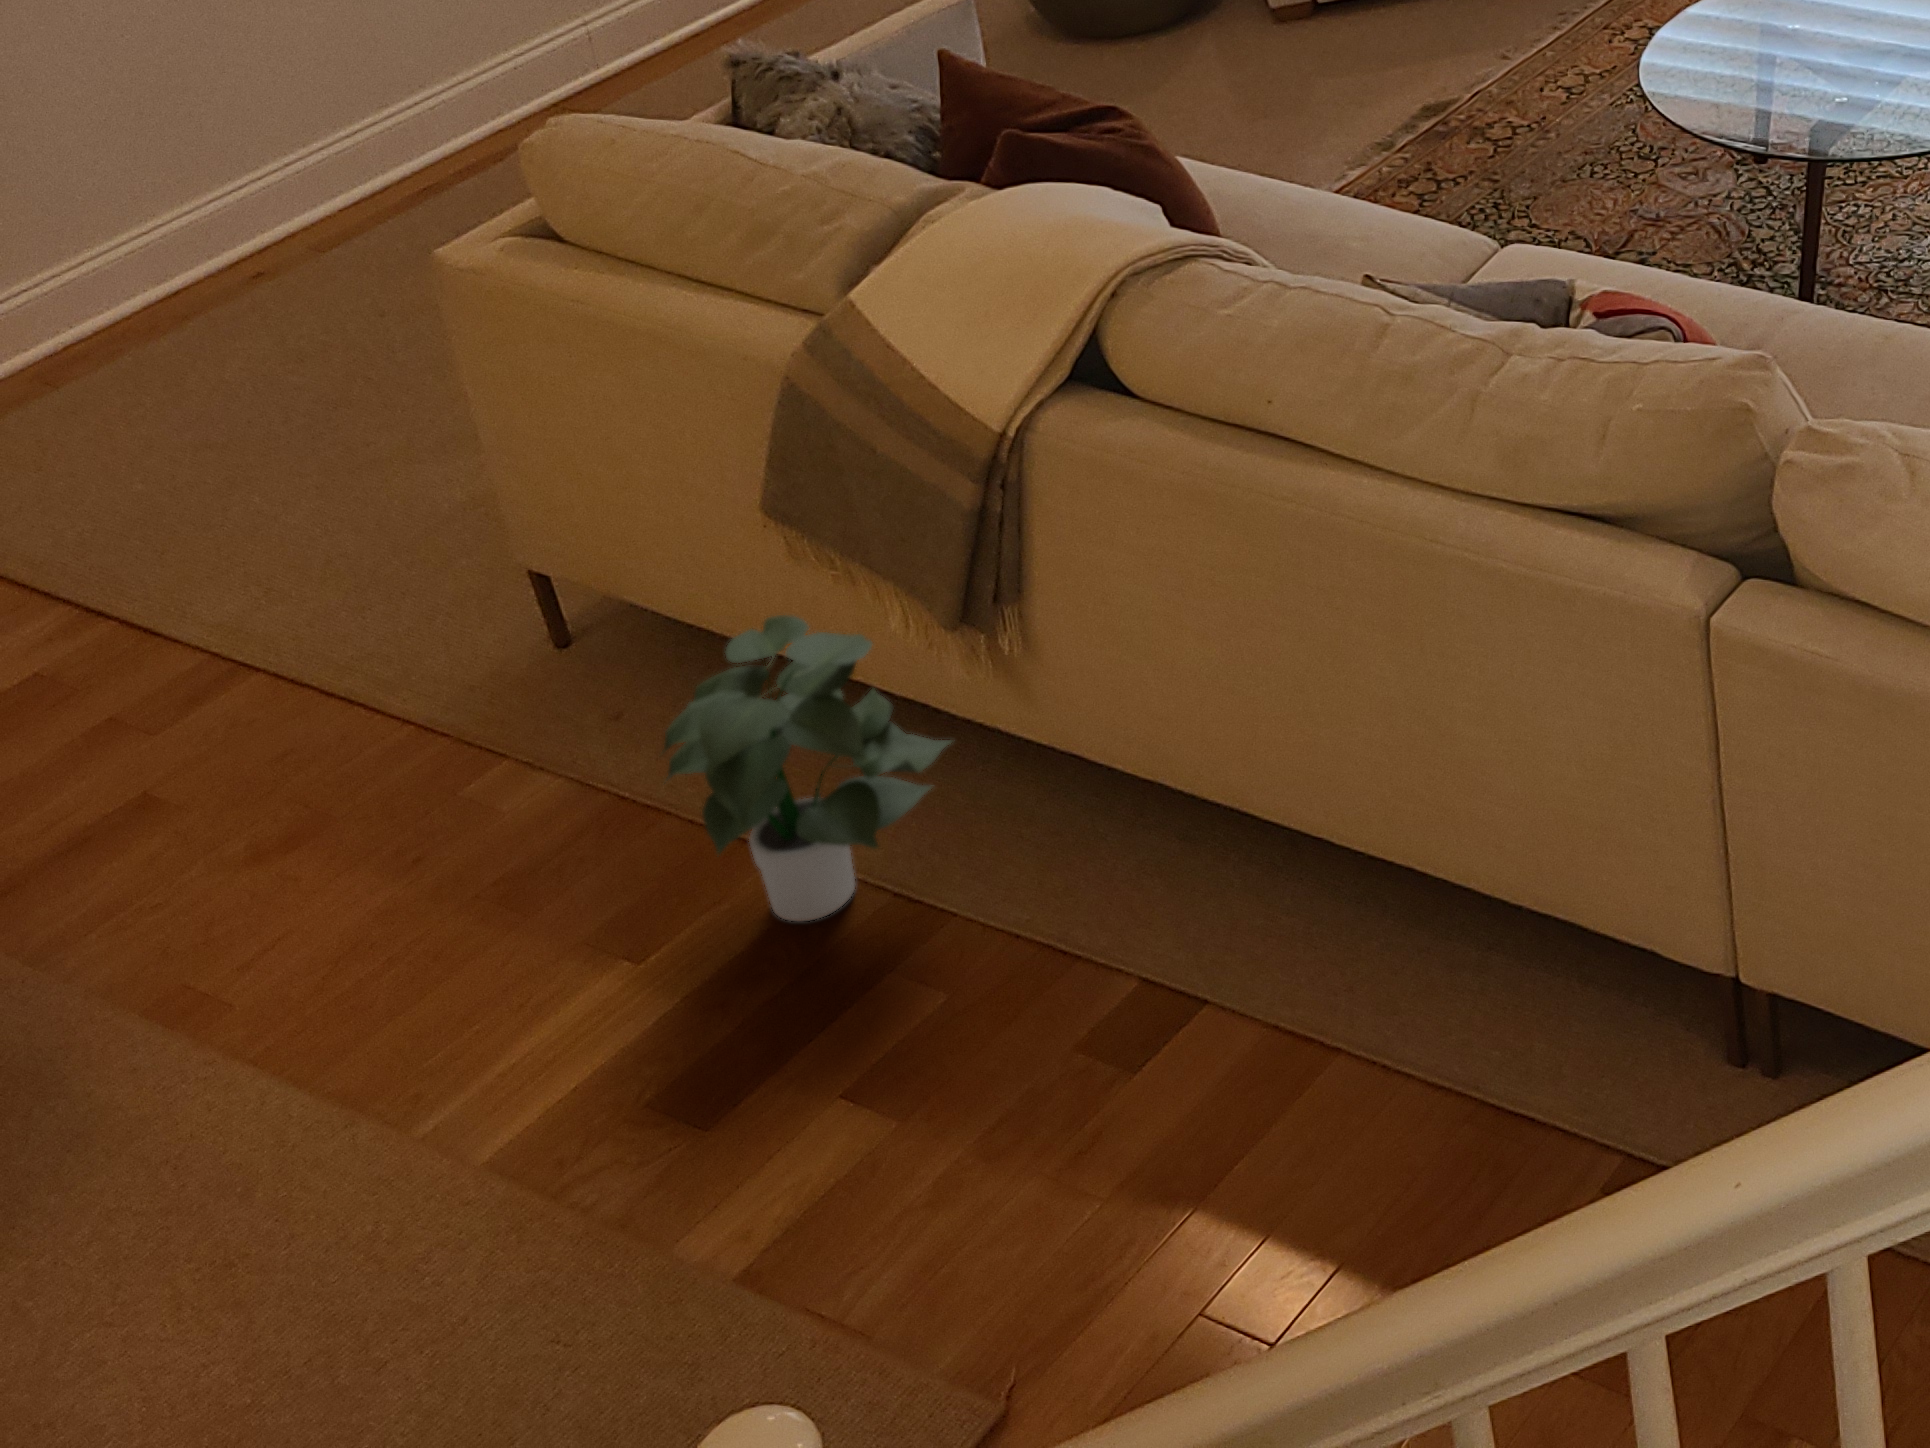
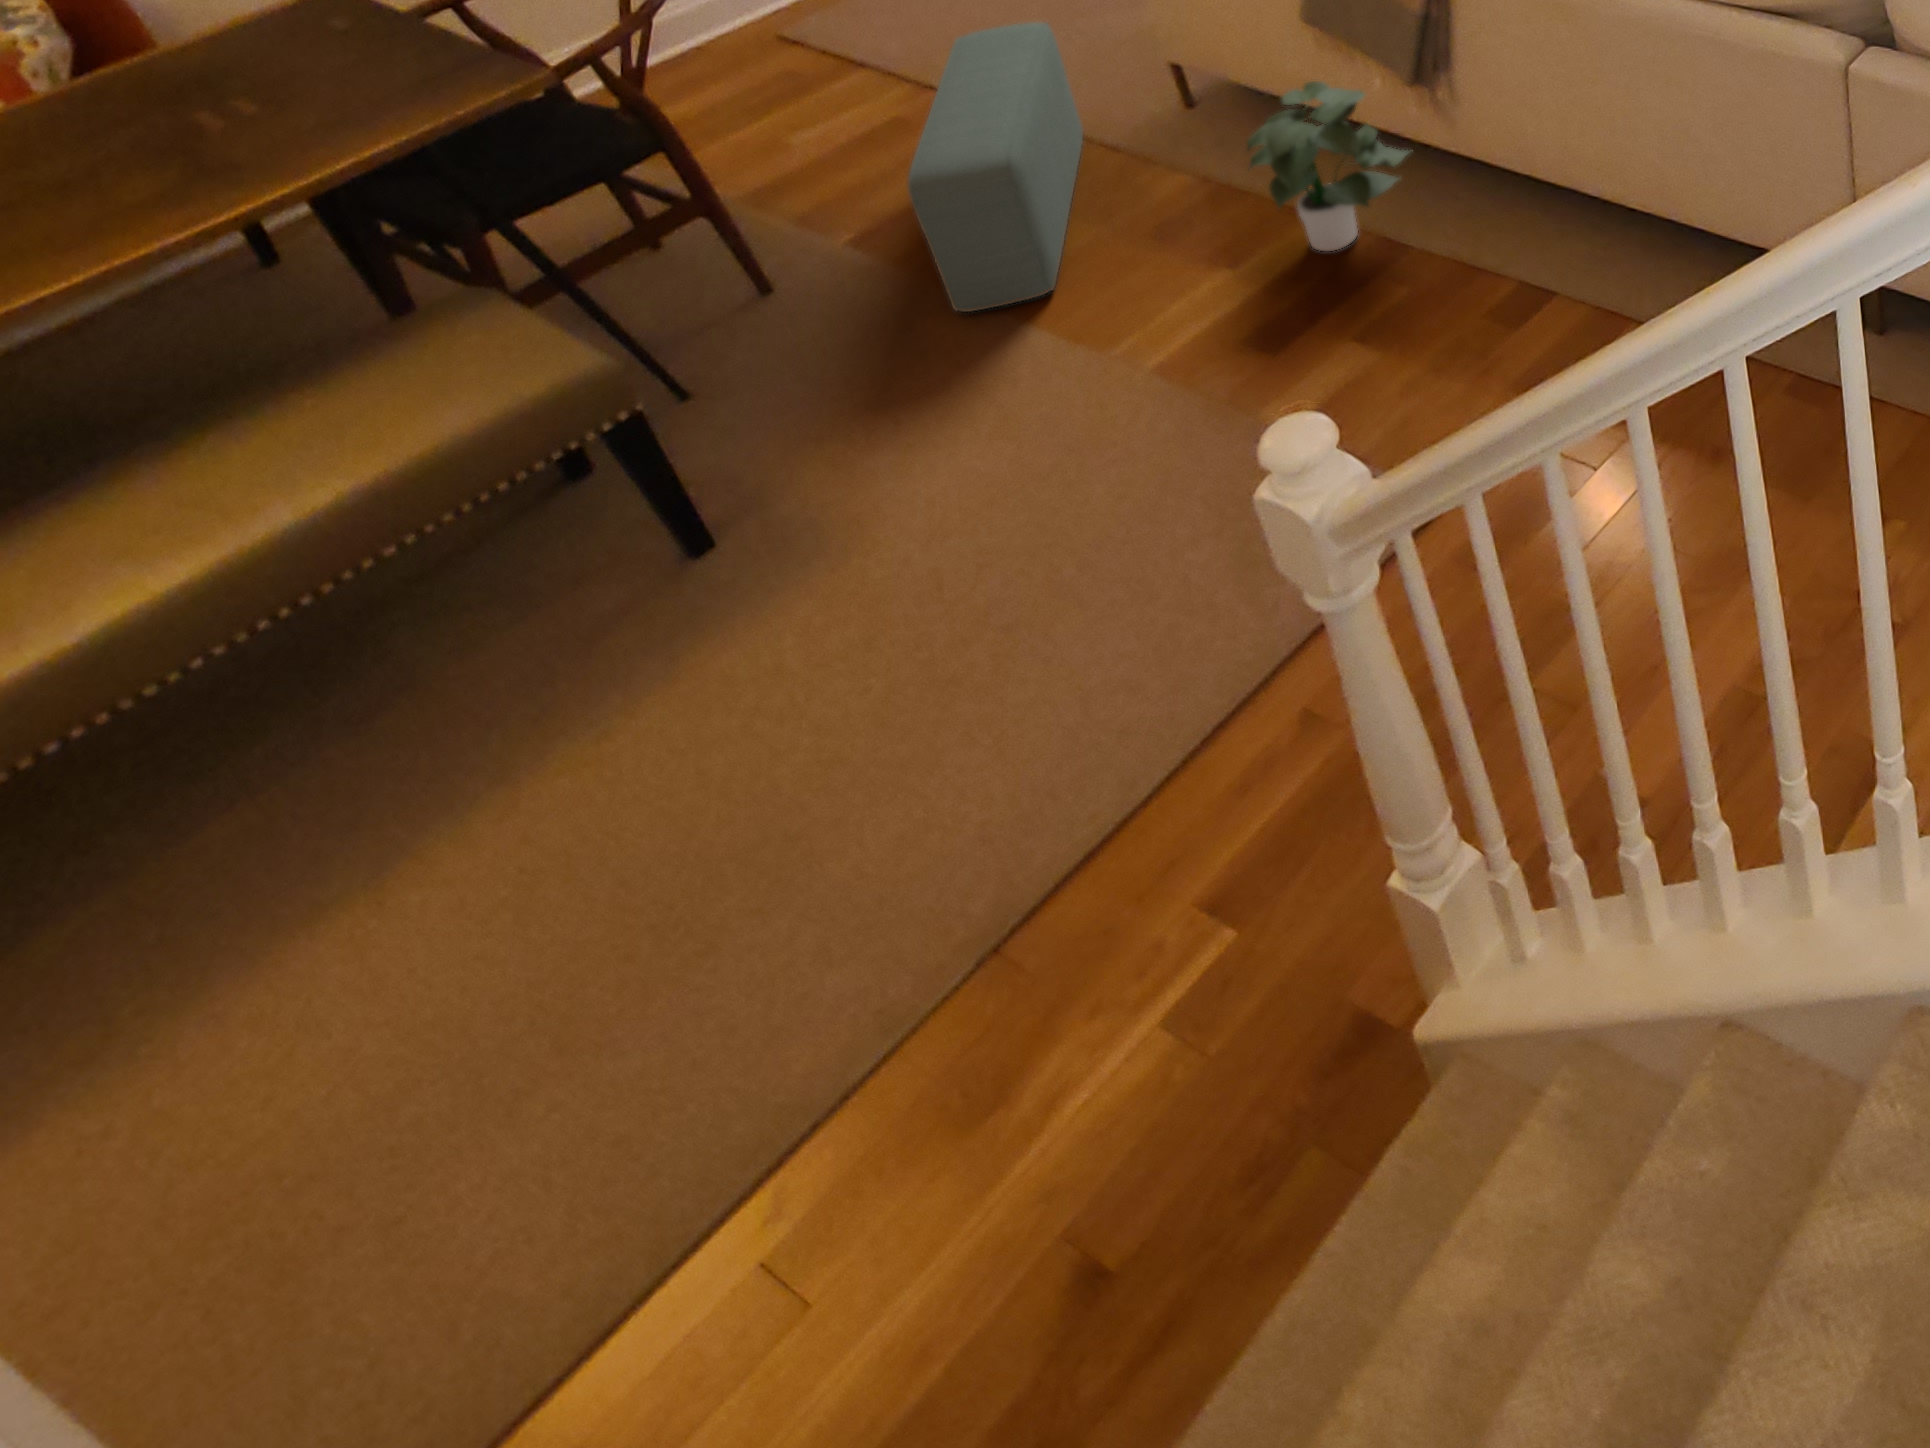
pouf: none [77,506,373,1046] -> present [908,22,1083,312]

